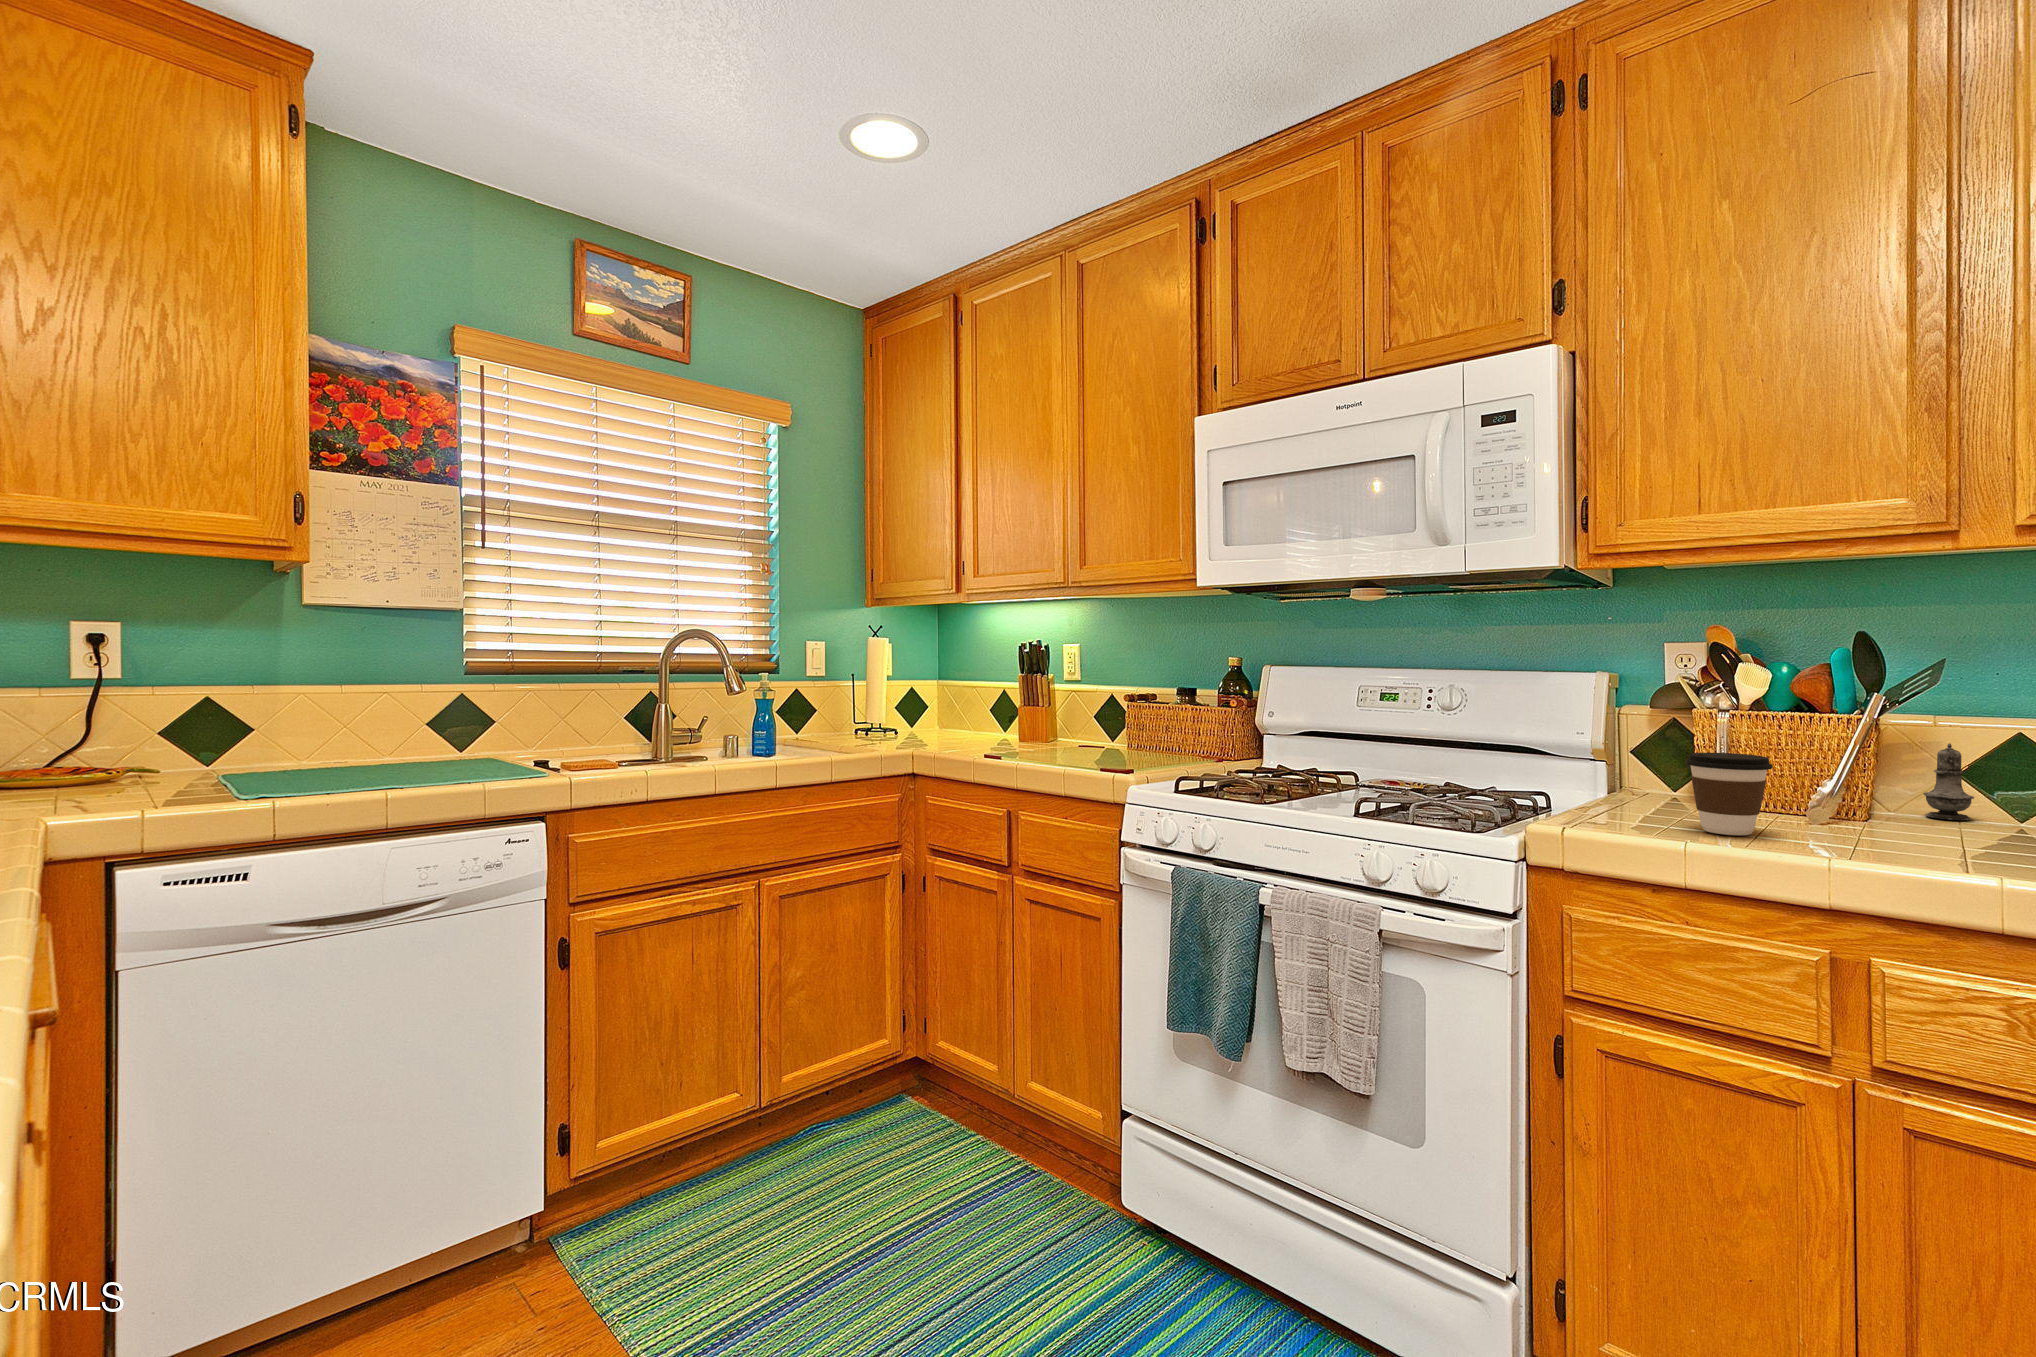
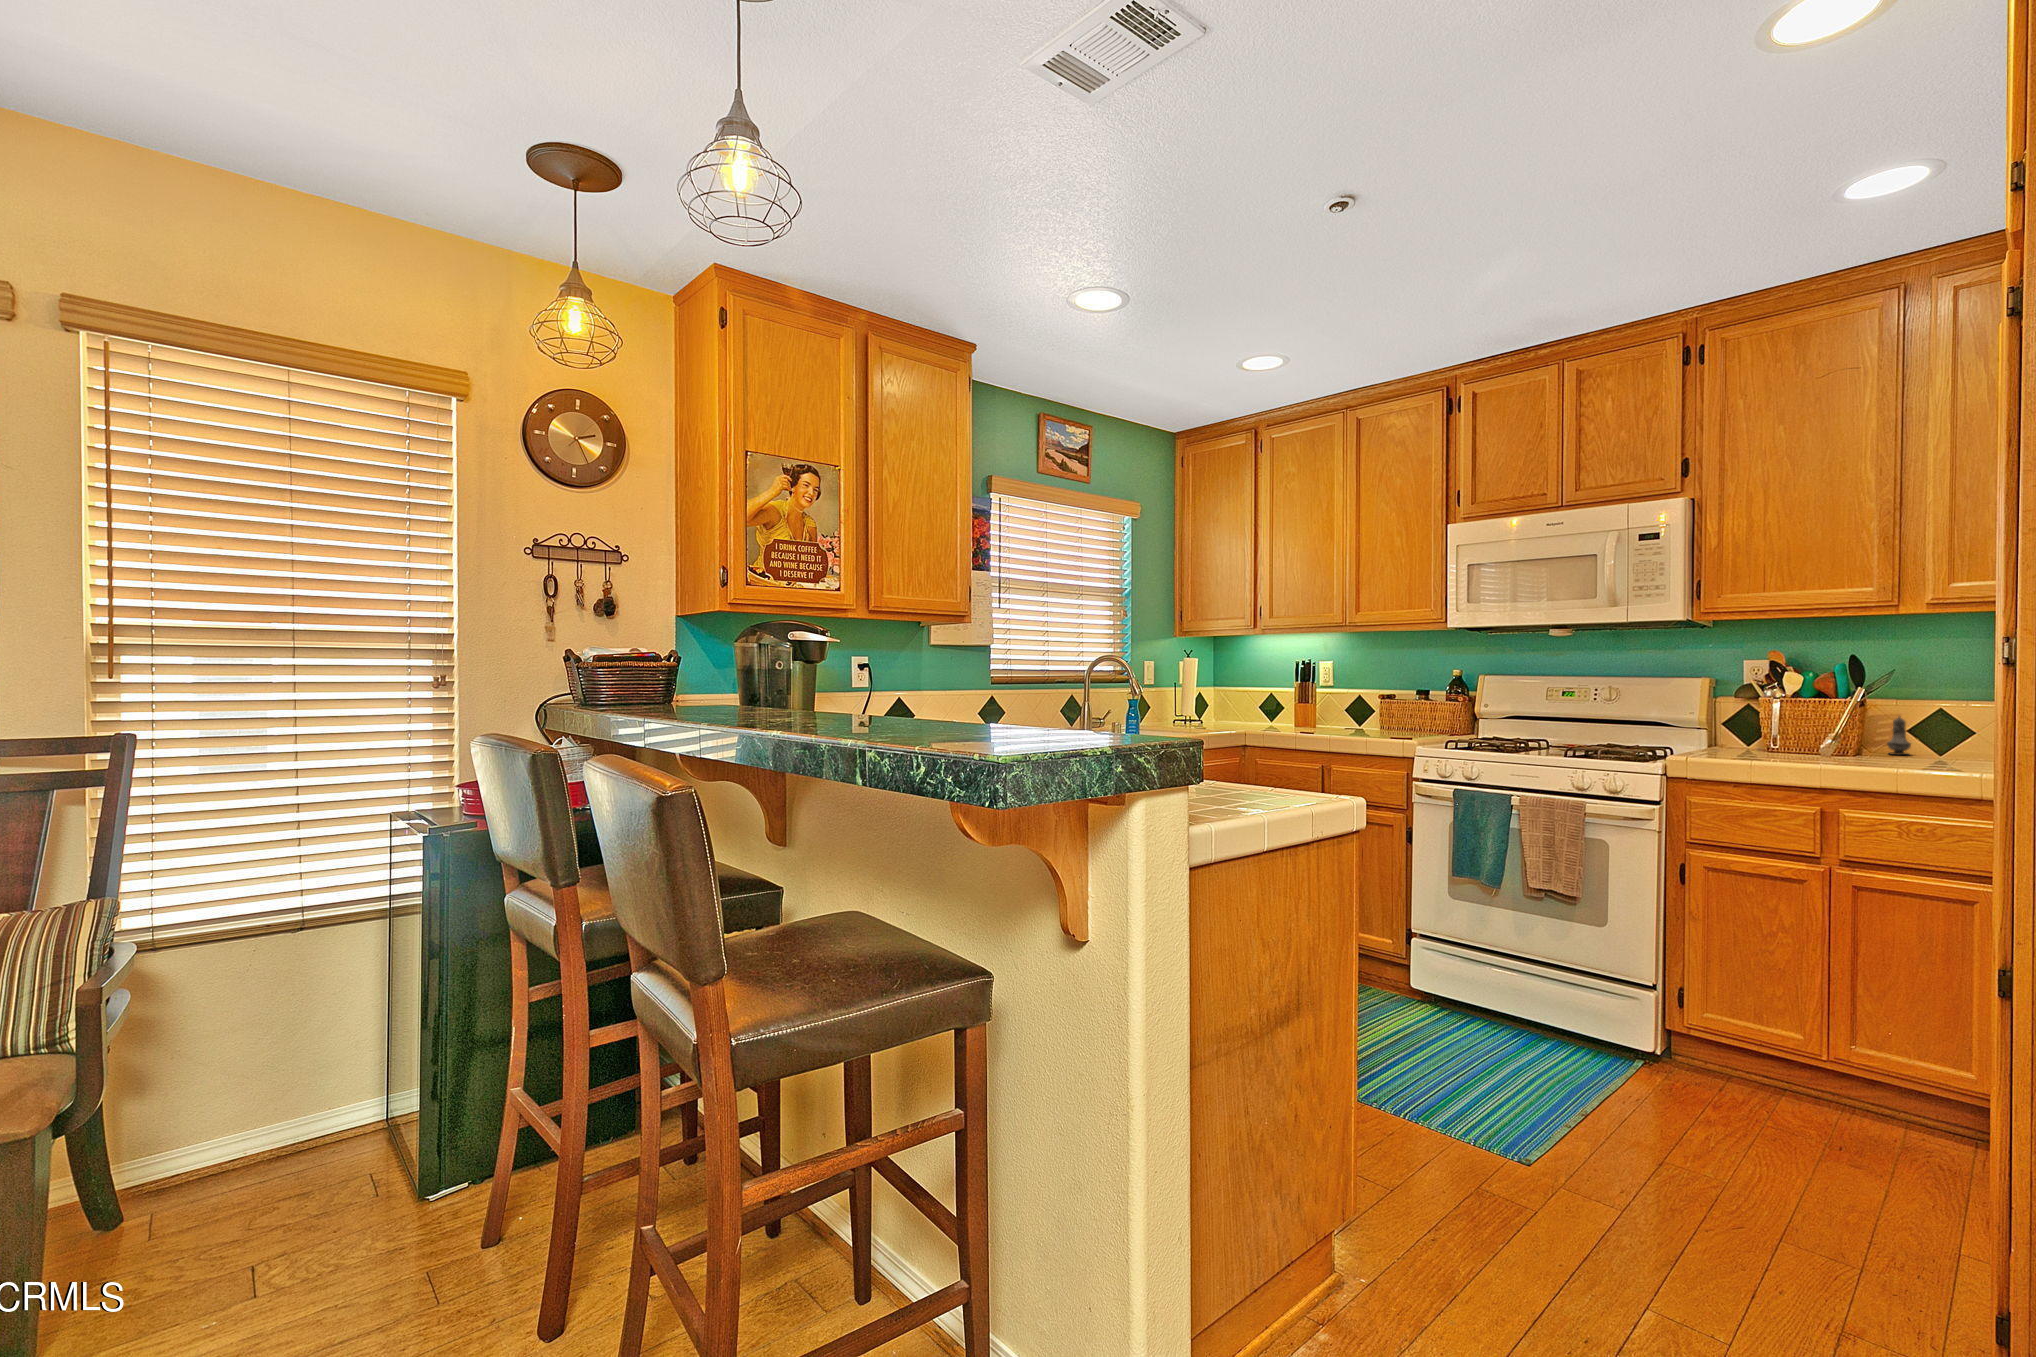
coffee cup: present [1686,753,1773,835] -> none [1753,719,1799,760]

